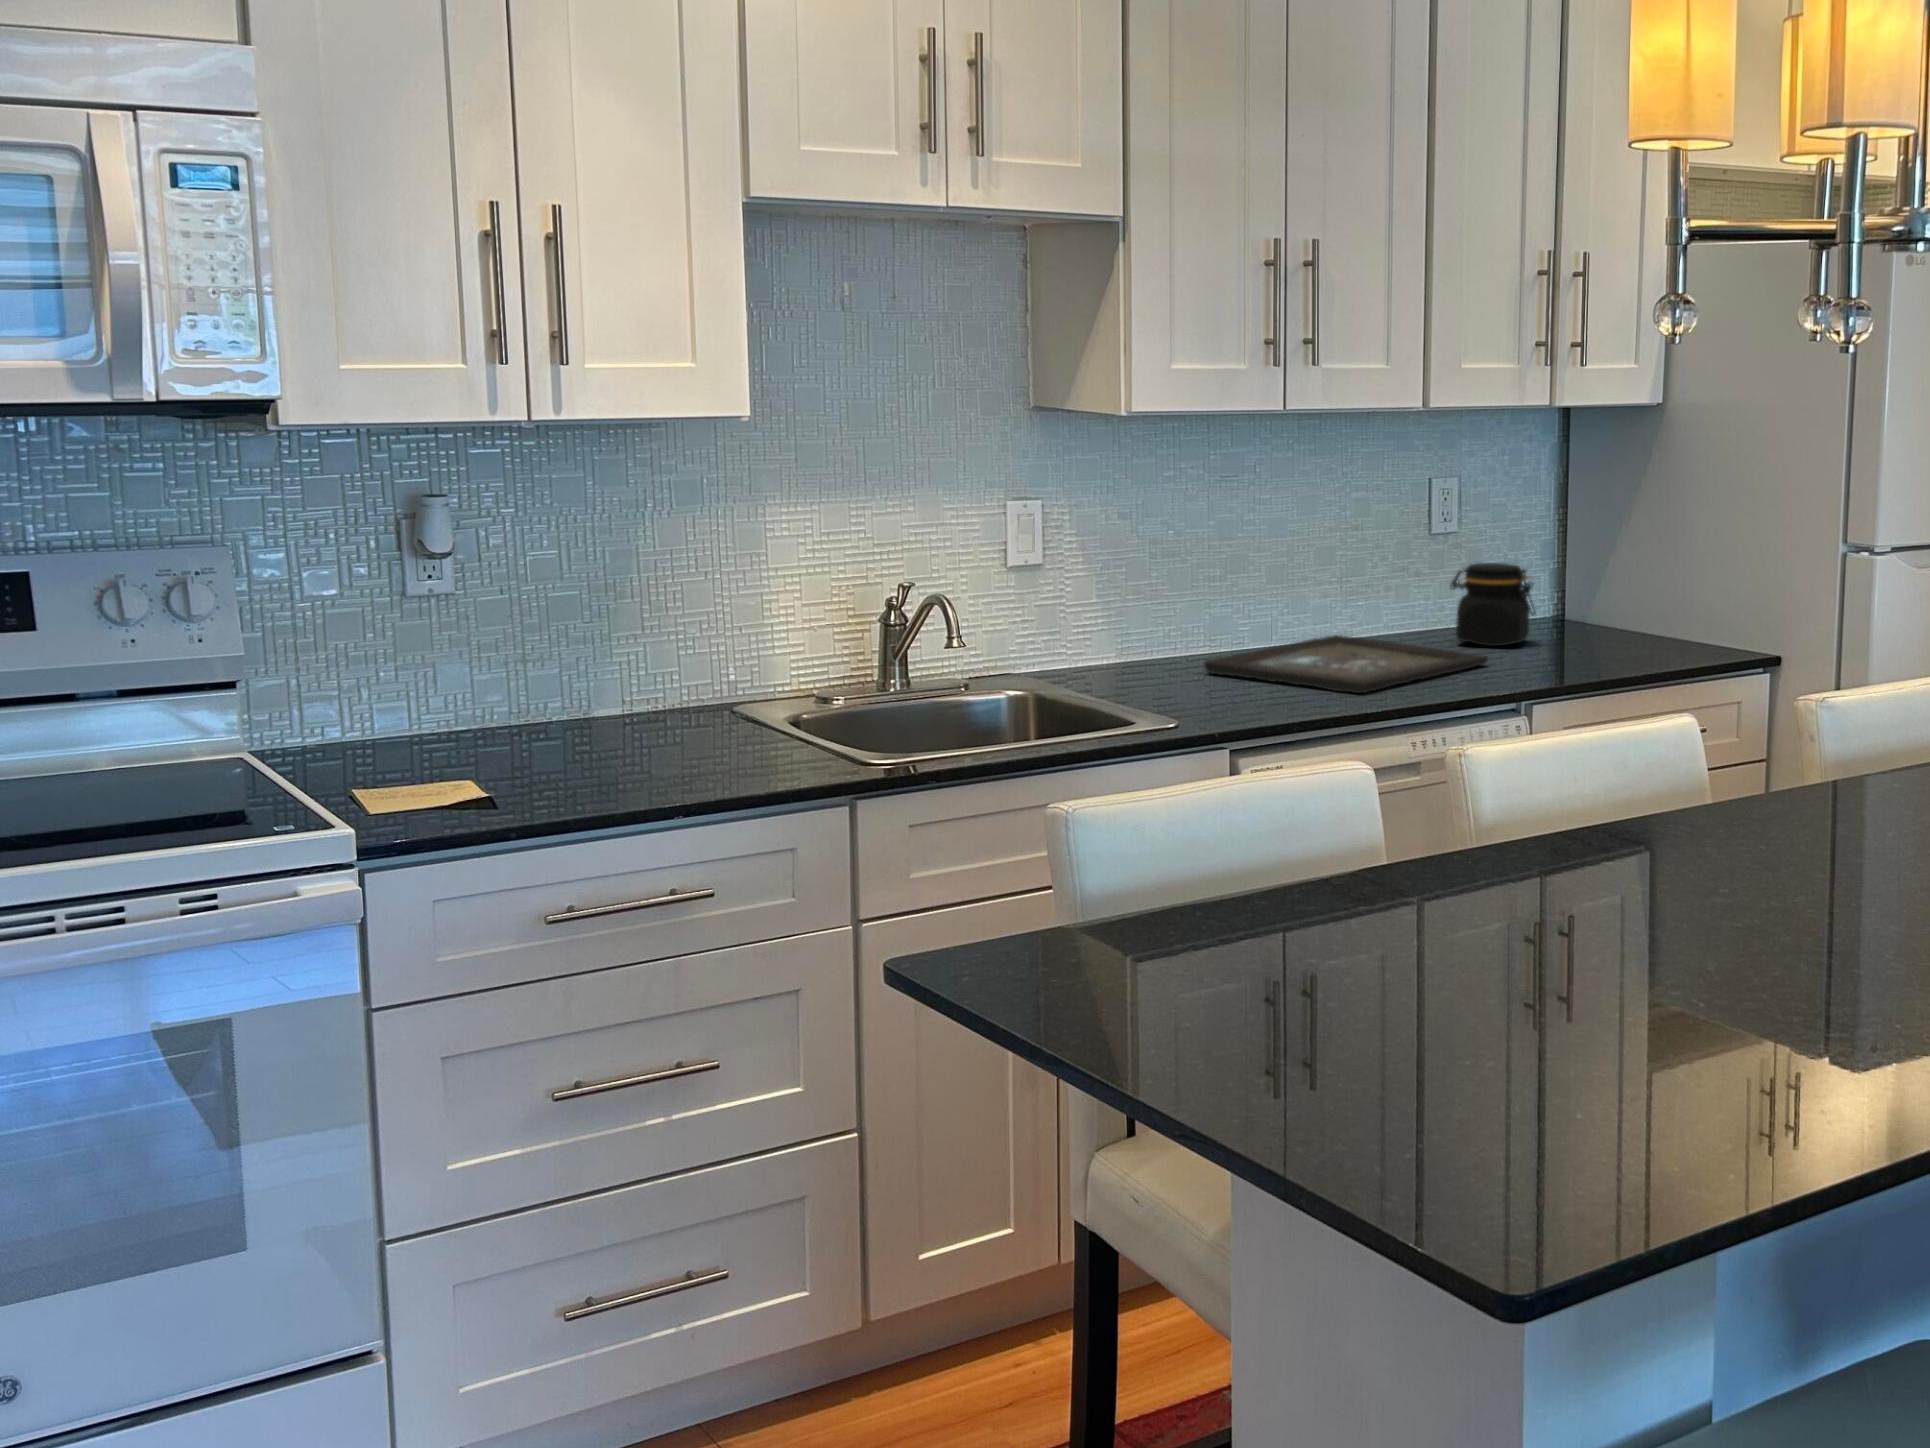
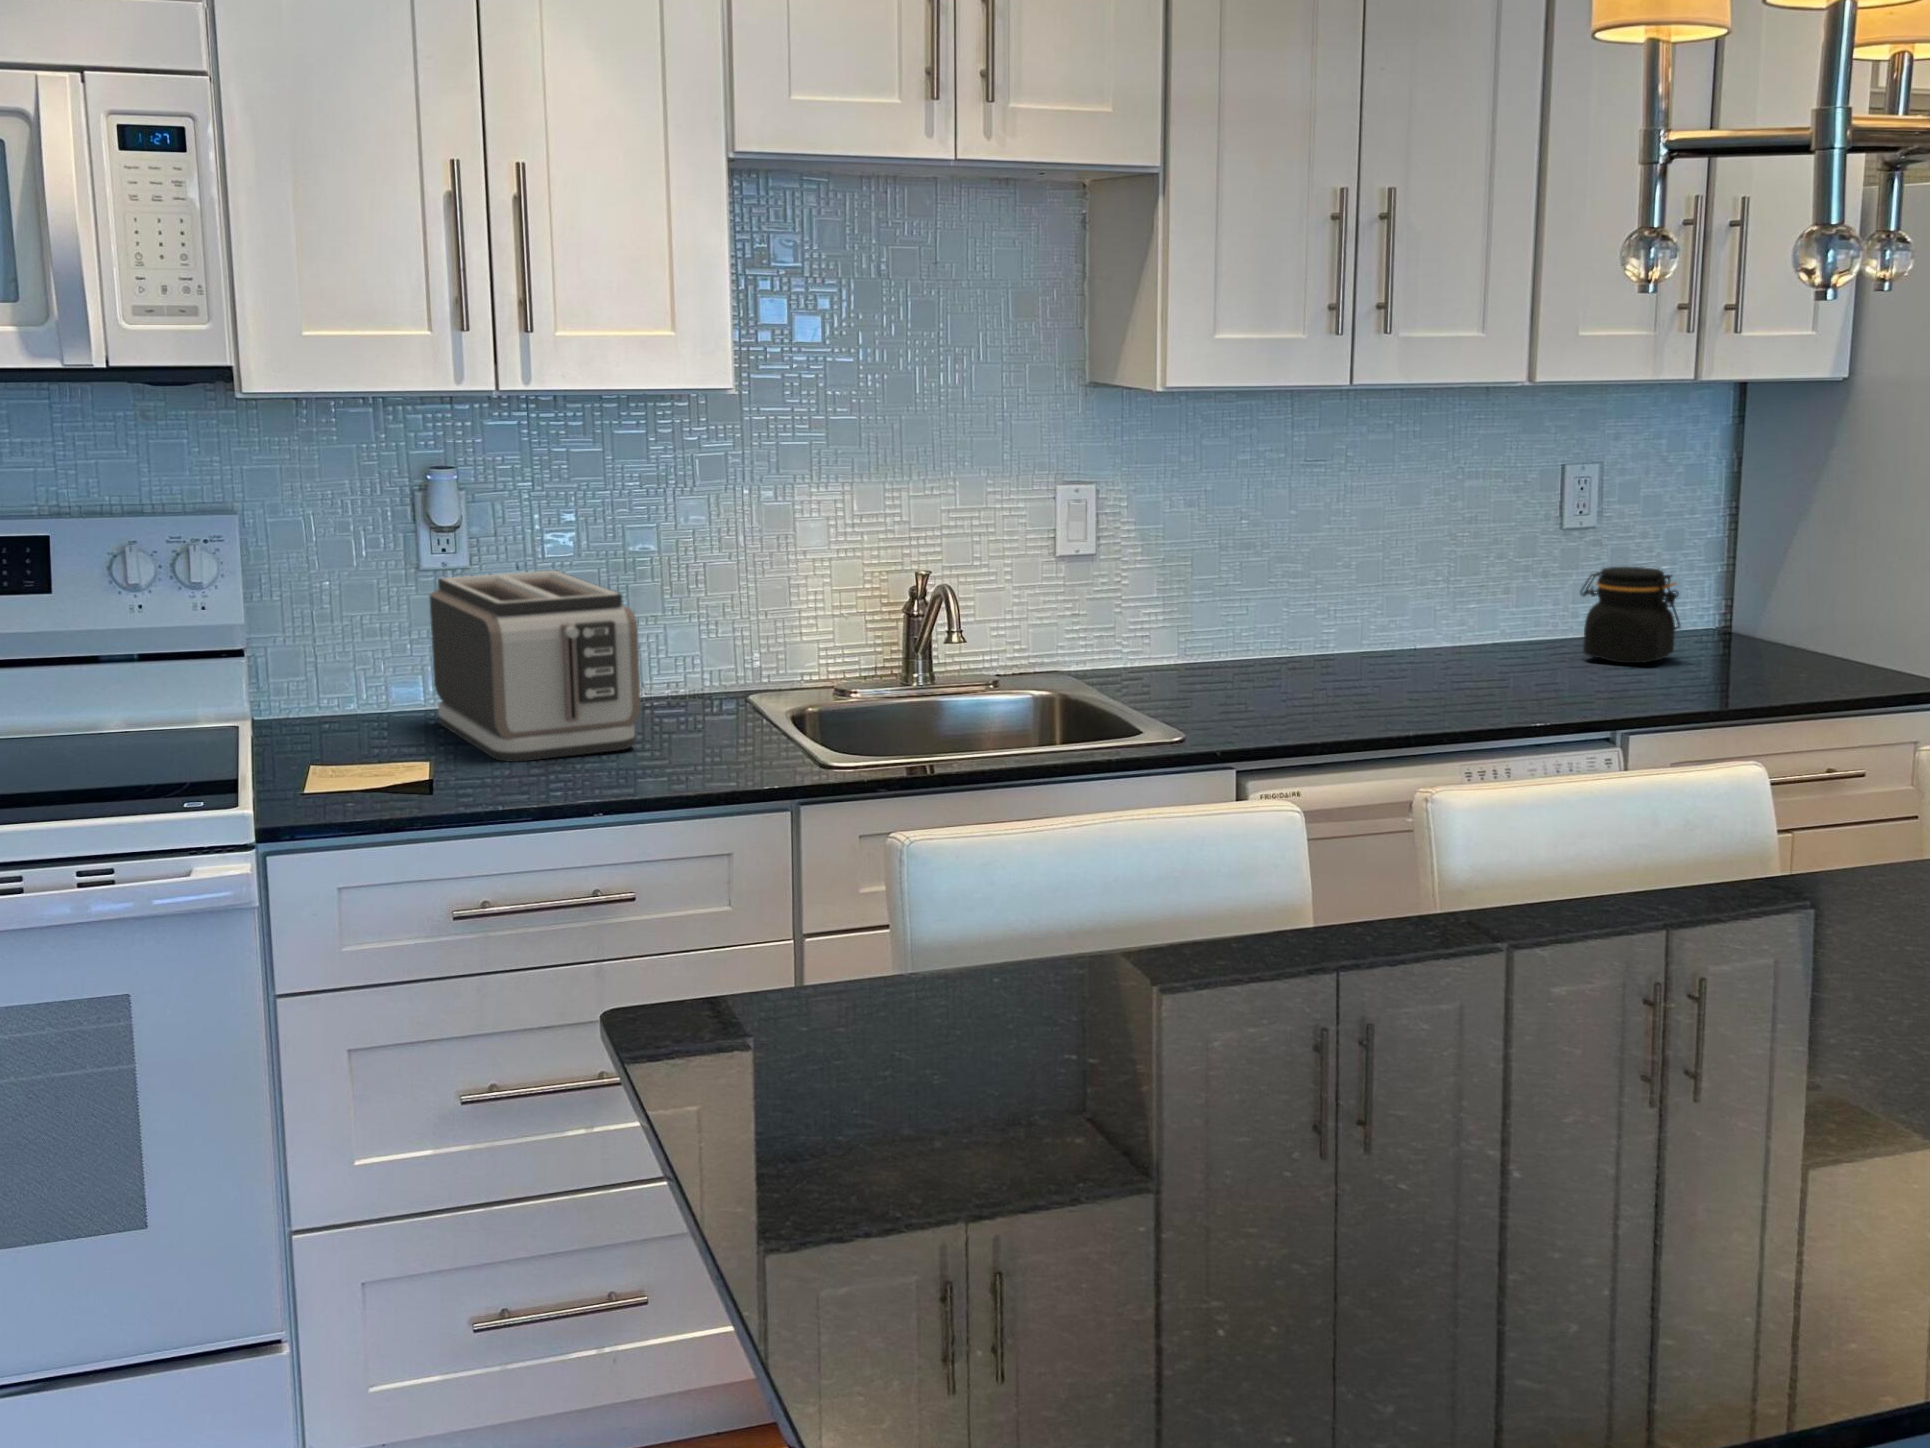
toaster: none [431,593,674,777] -> present [429,570,641,762]
tray: present [1204,635,1488,693] -> none [1269,643,1602,712]

